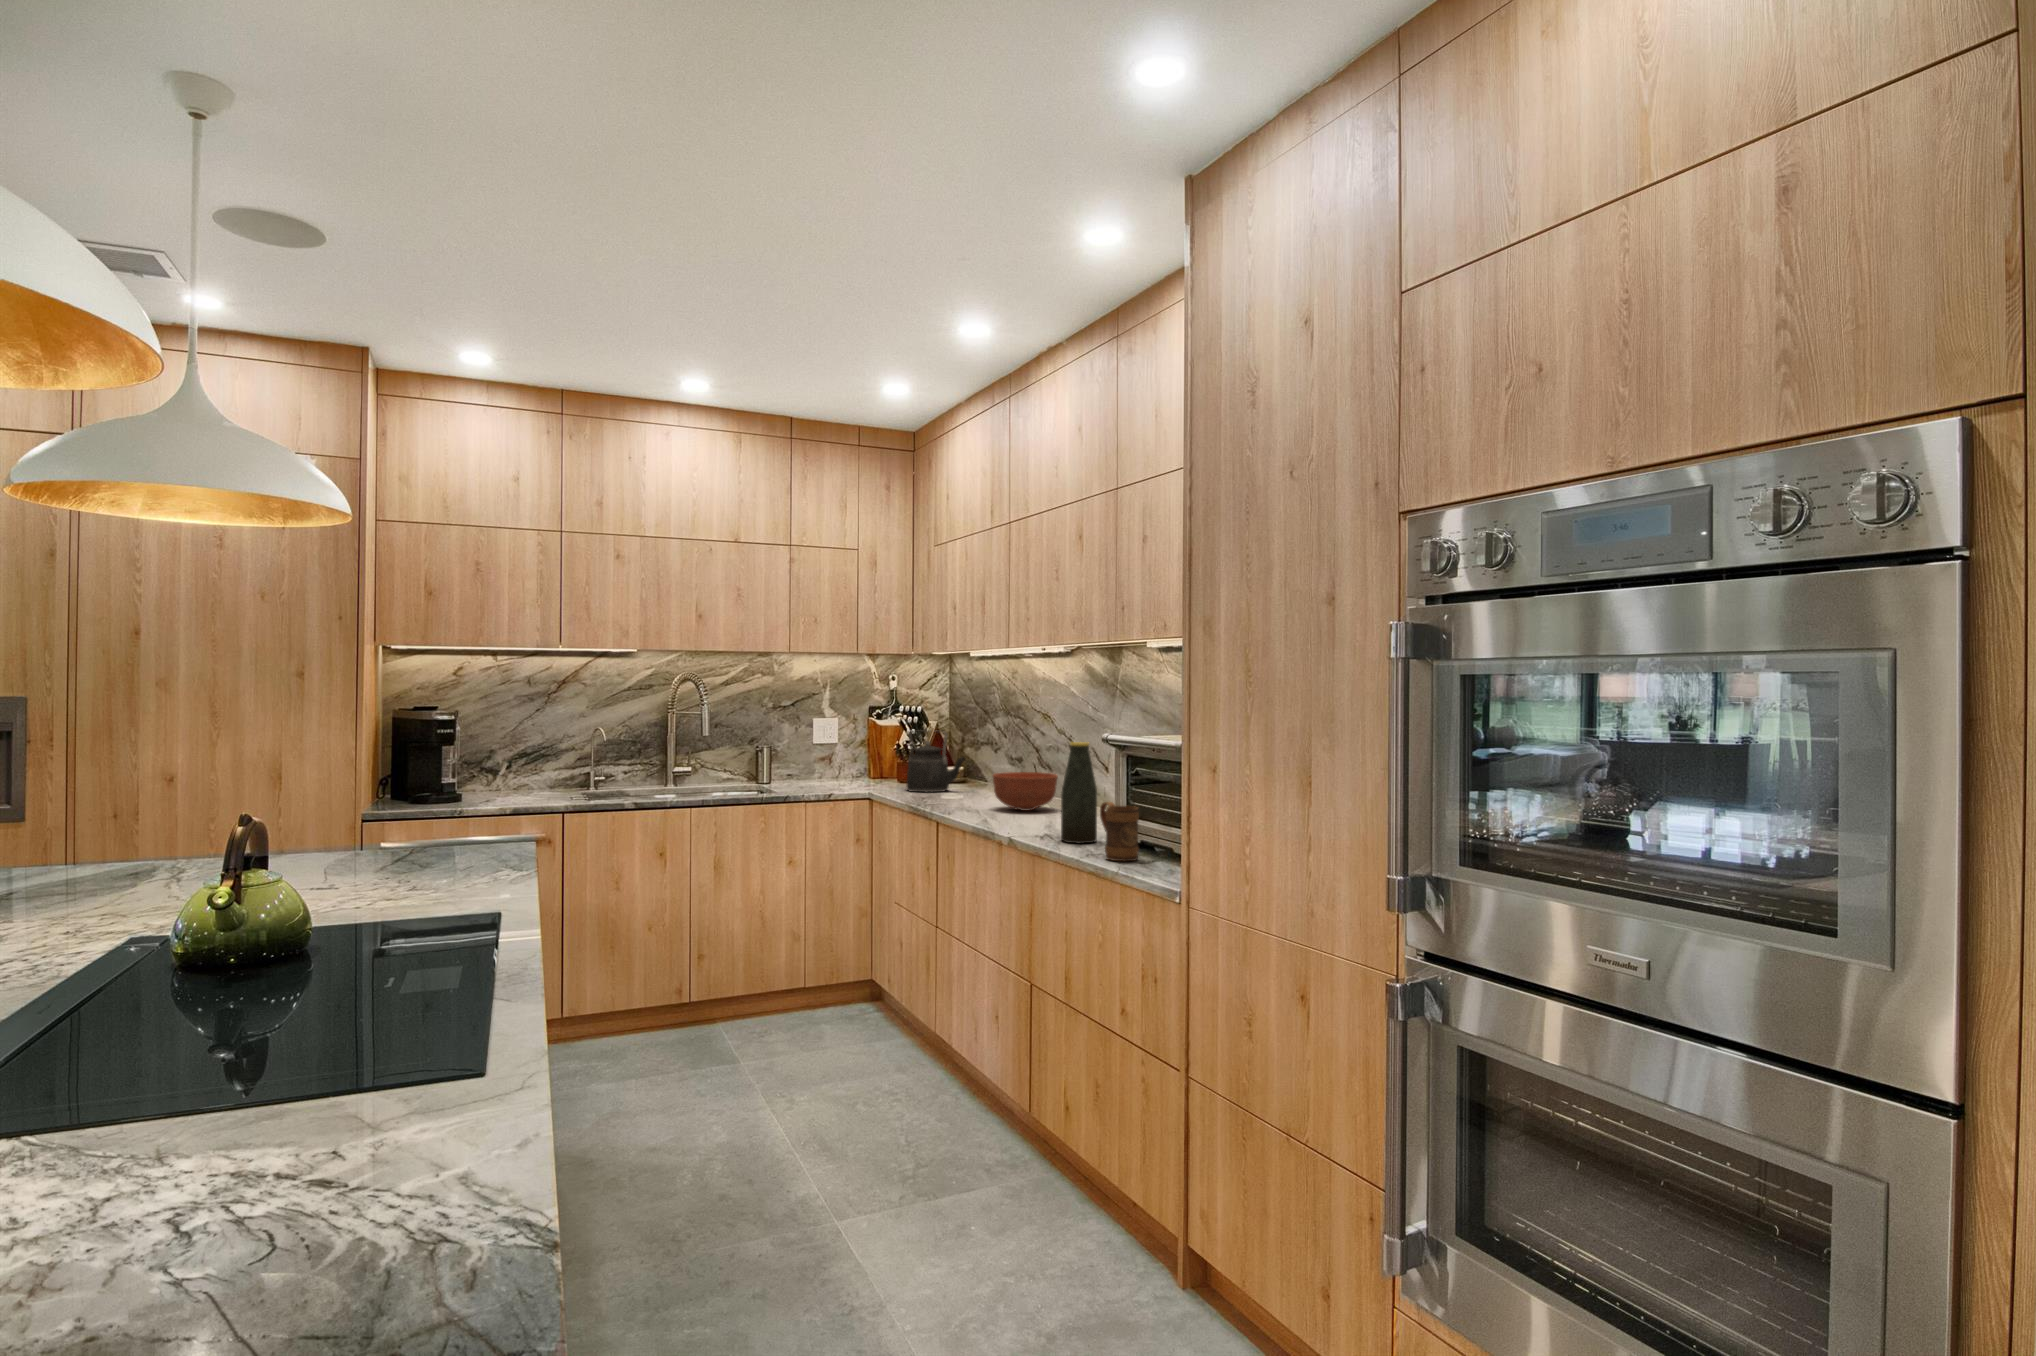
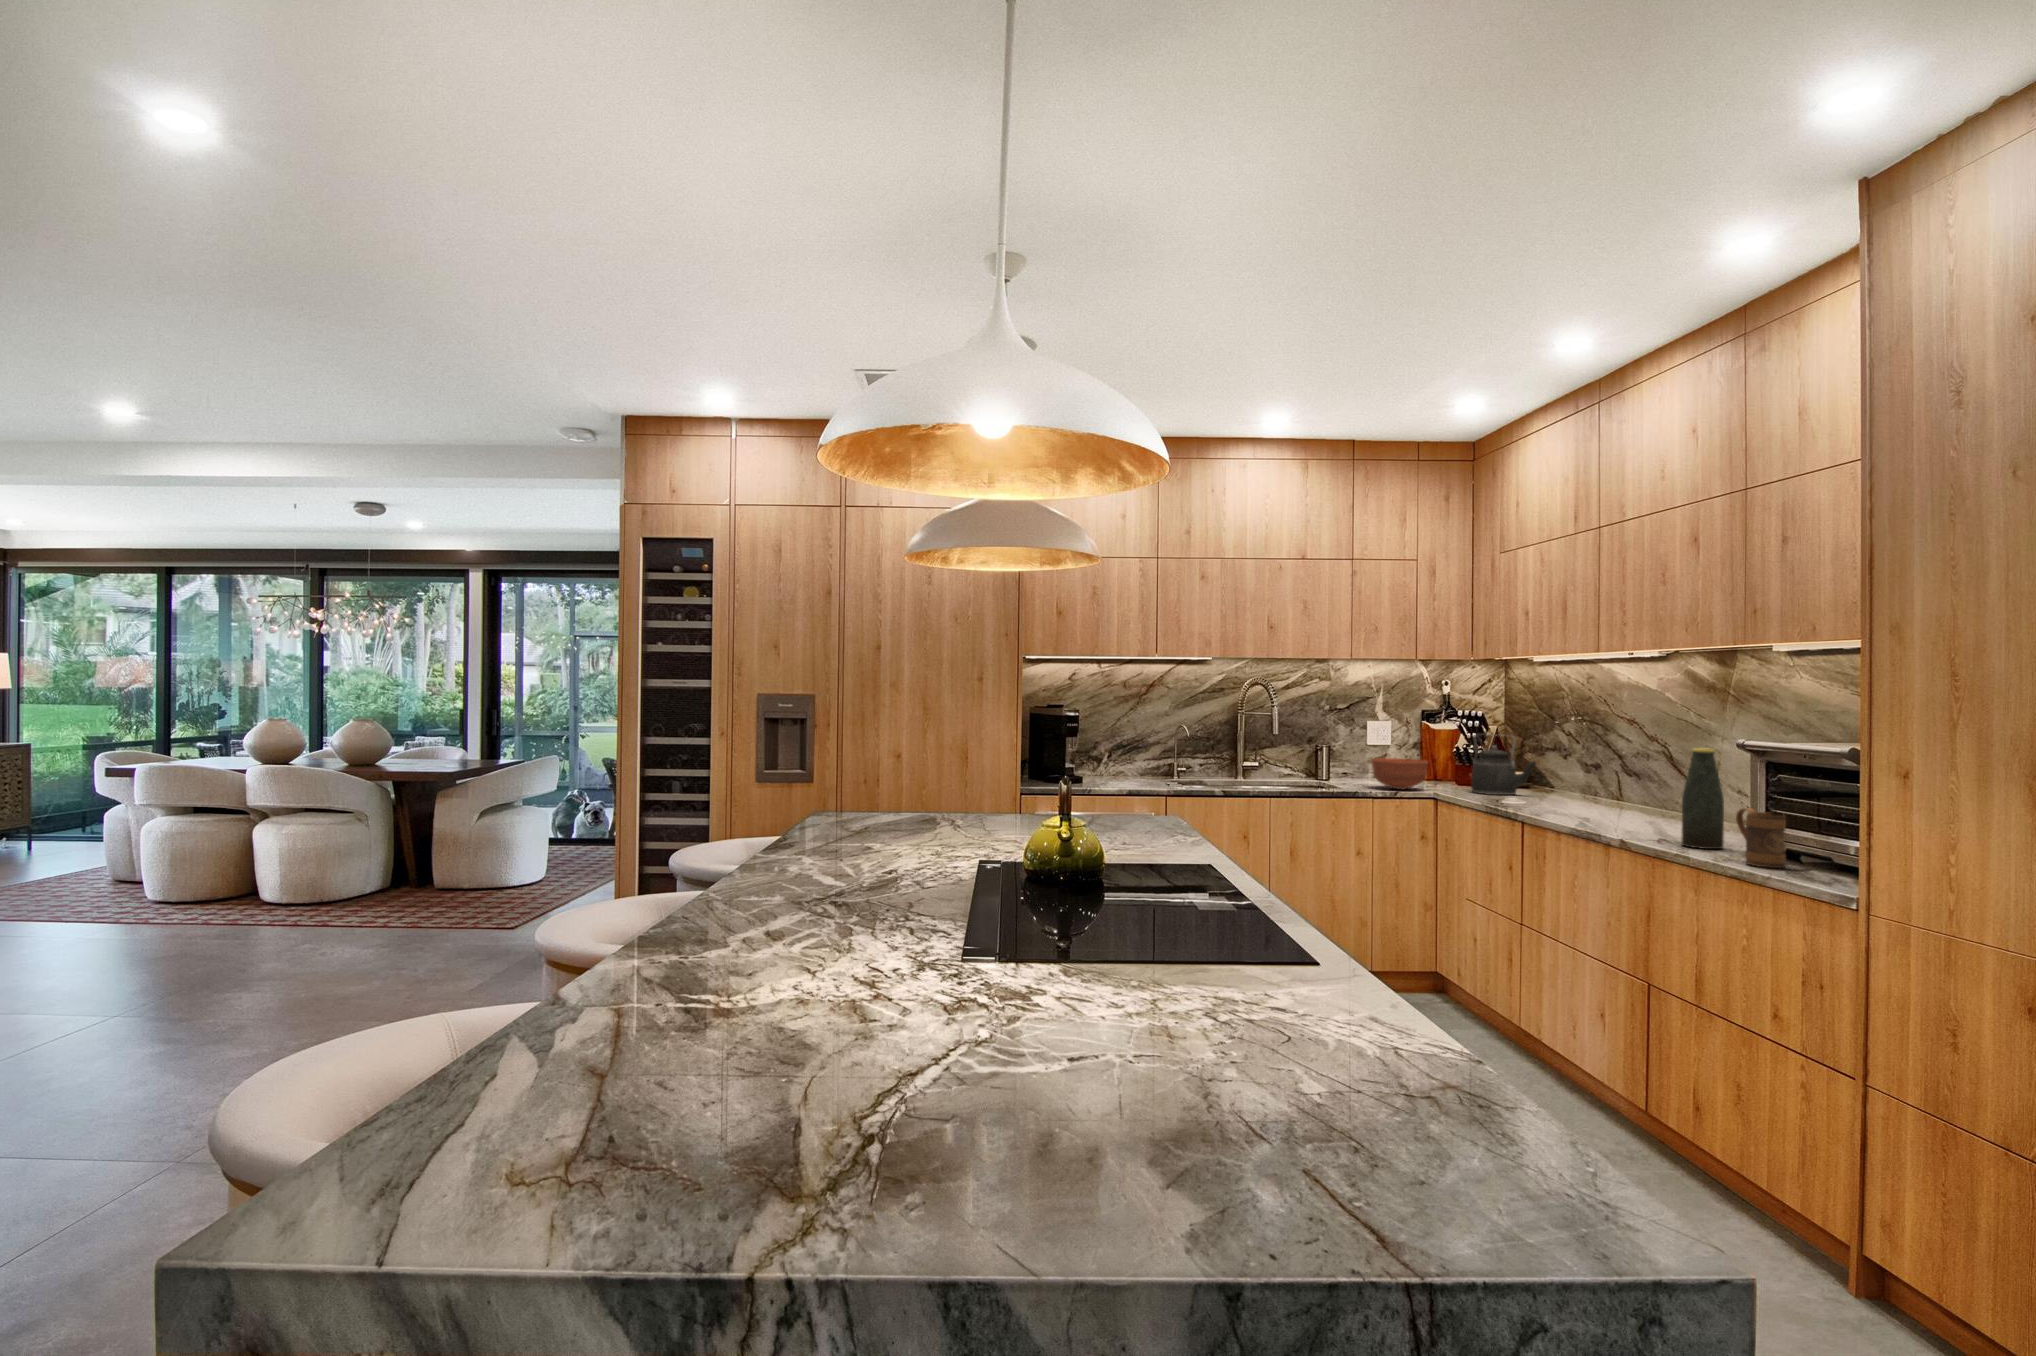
bowl: present [993,772,1058,811] -> present [1372,758,1428,790]

